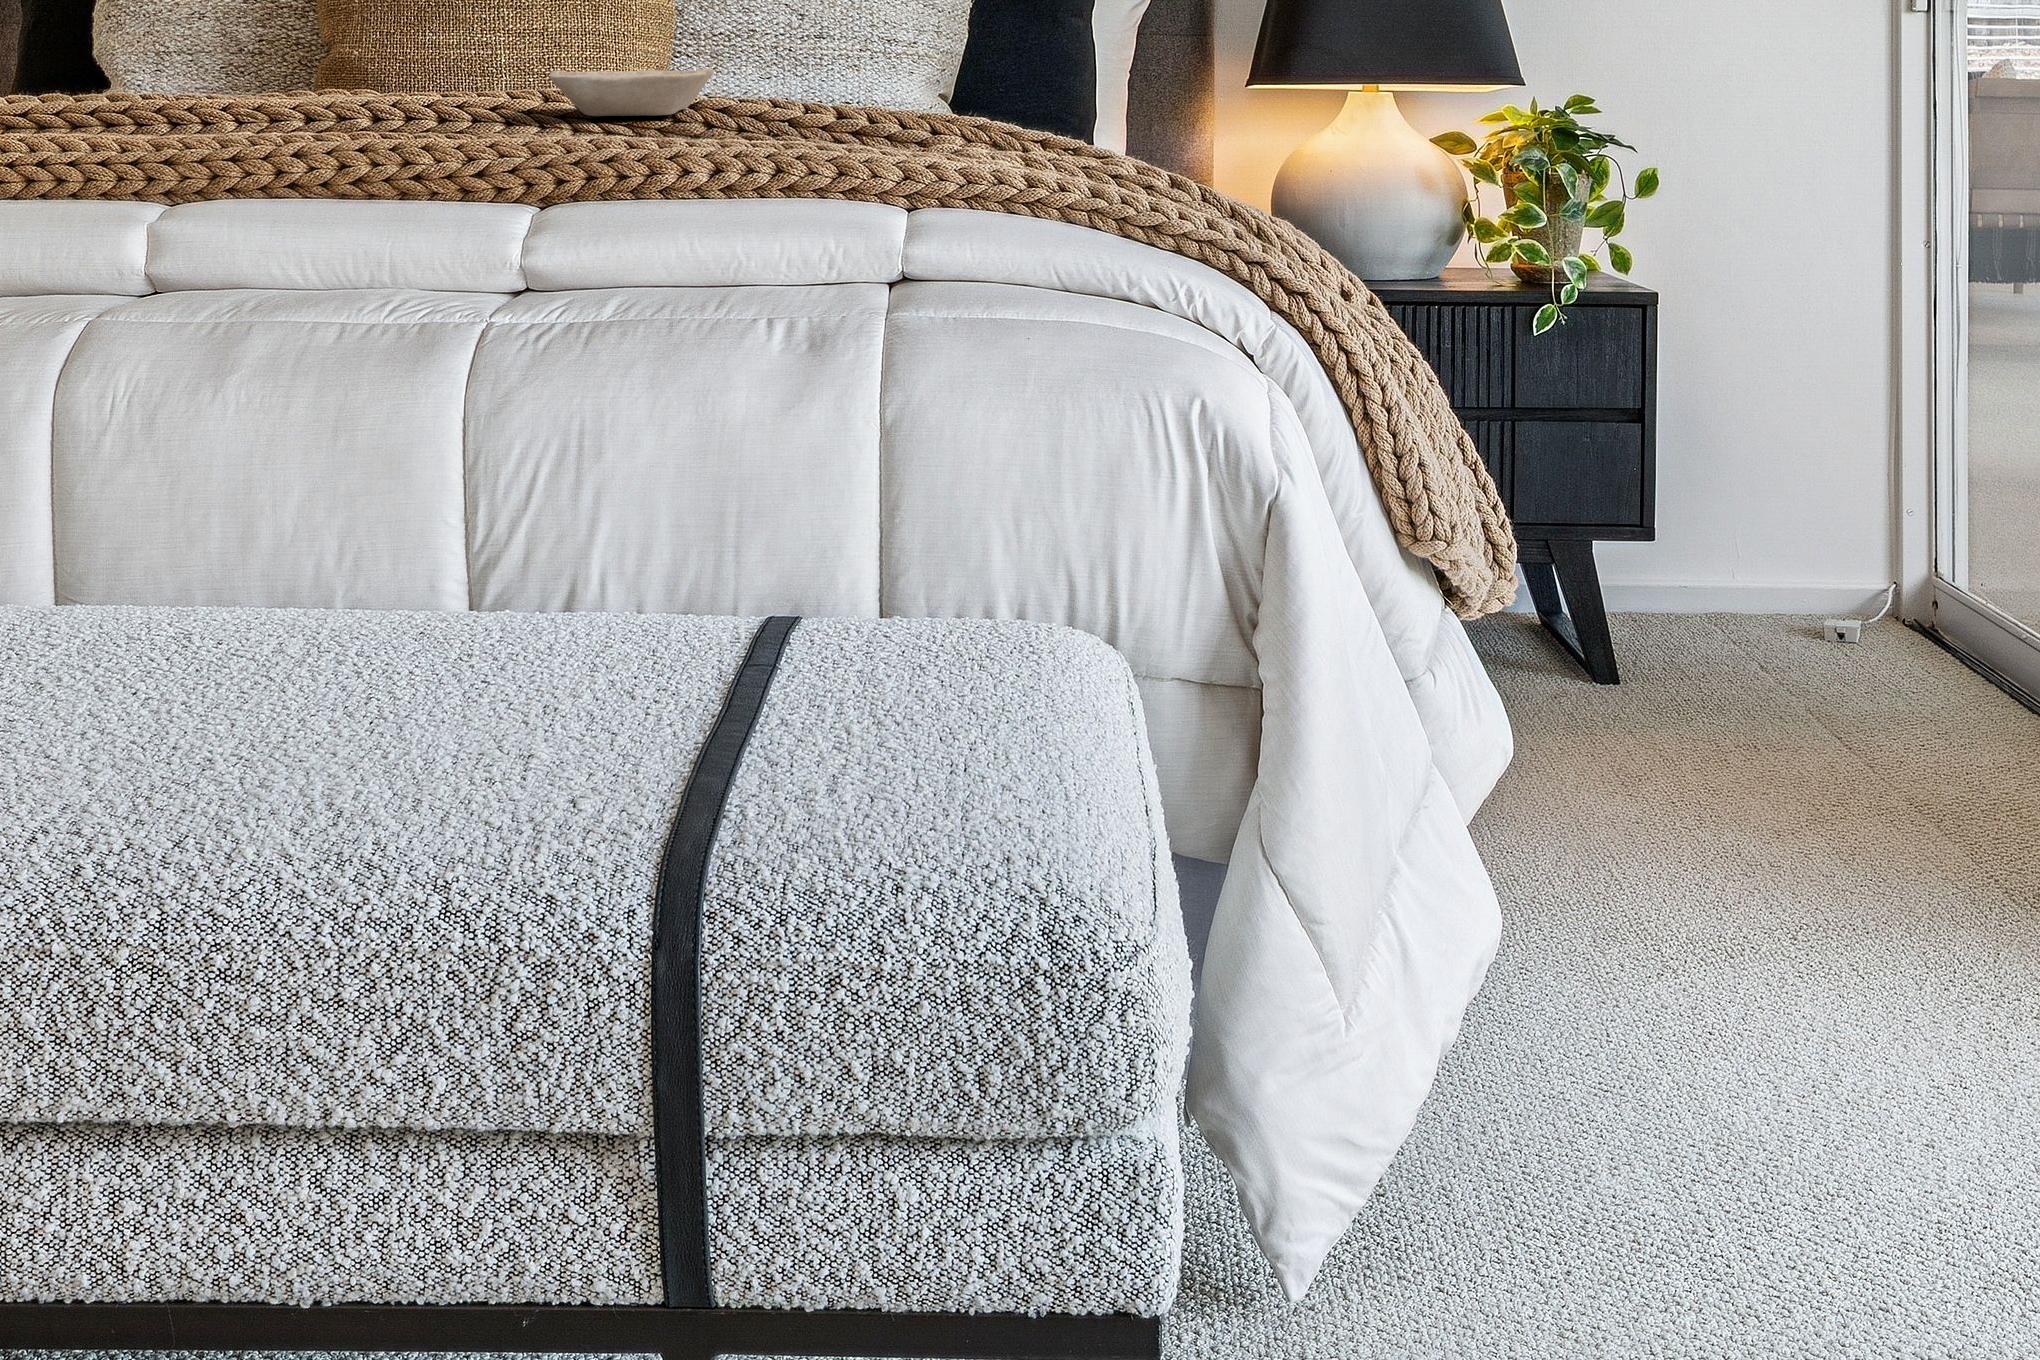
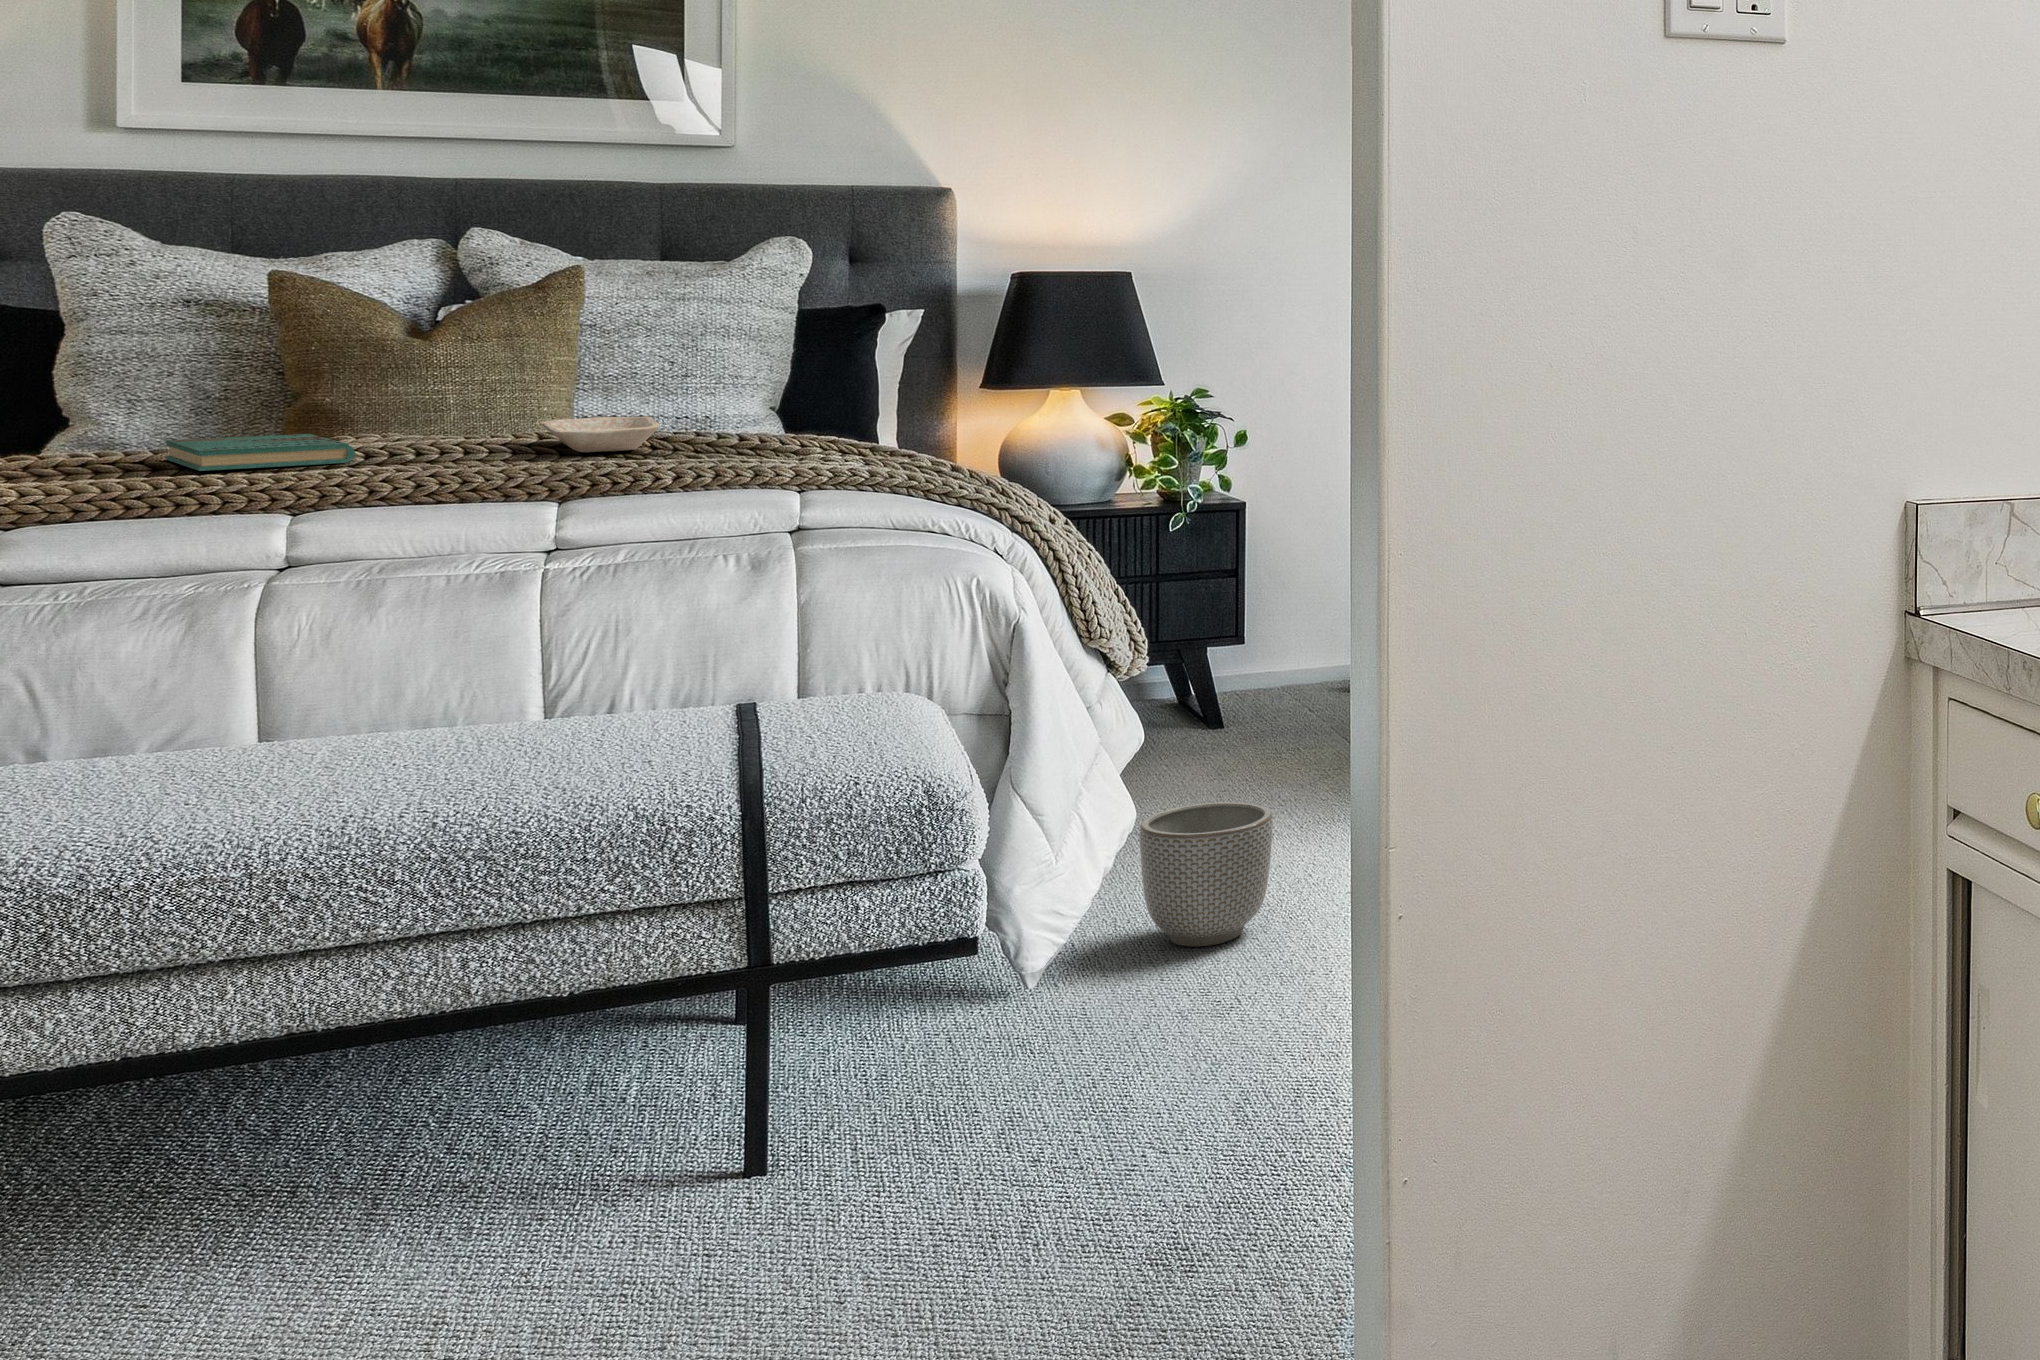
book: none [81,83,290,123] -> present [166,434,355,471]
planter: none [1522,929,1811,1283] -> present [1140,802,1273,947]

